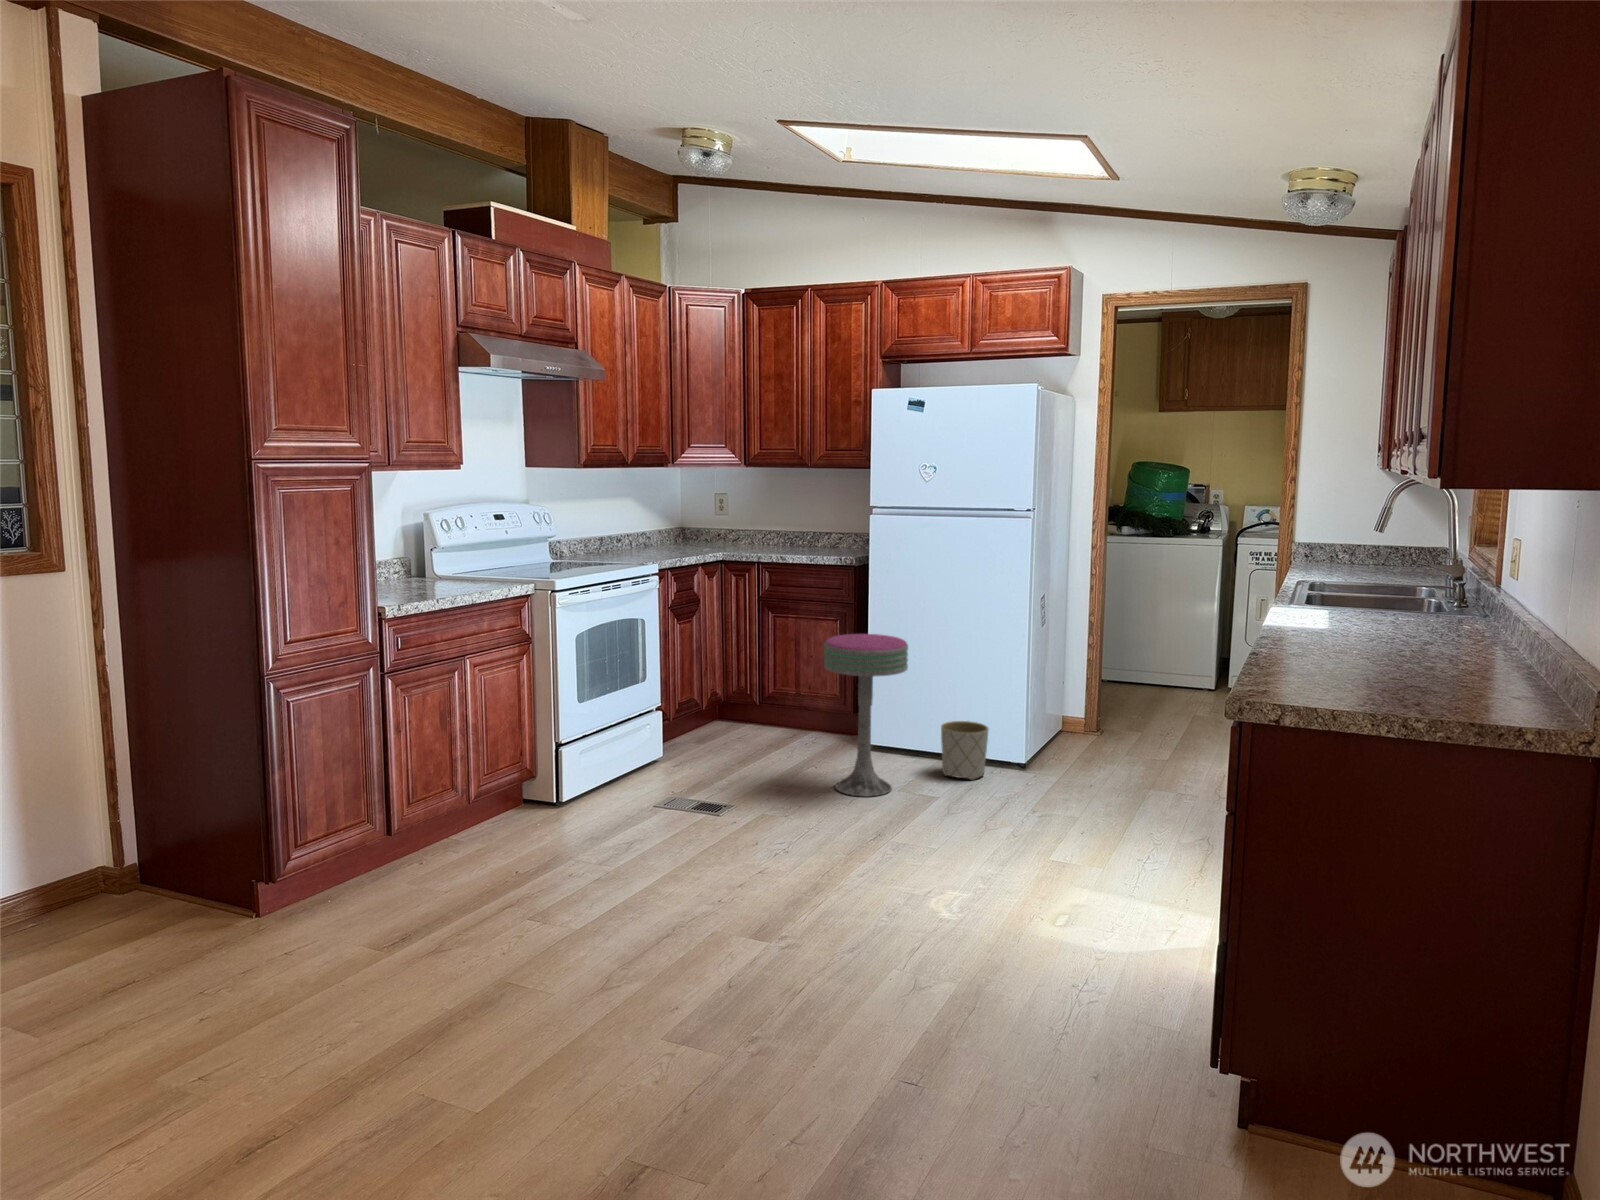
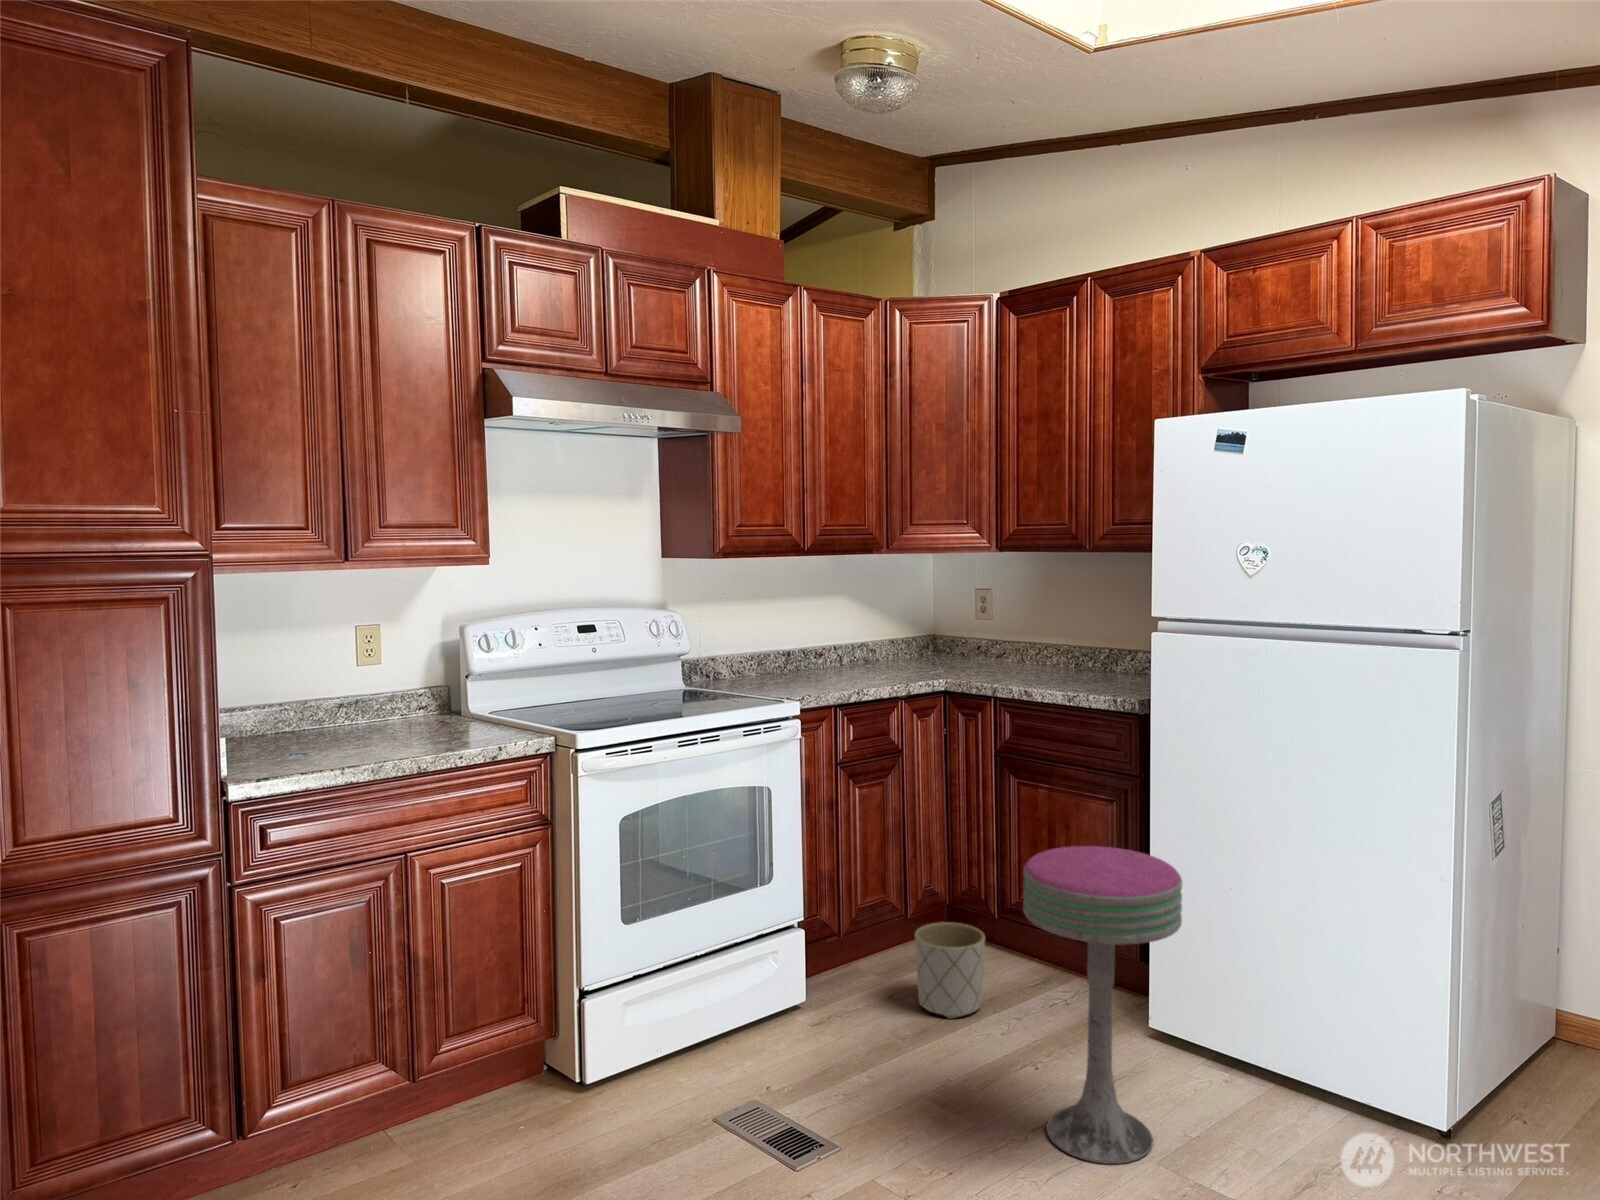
planter: present [941,721,989,780] -> present [915,922,985,1019]

